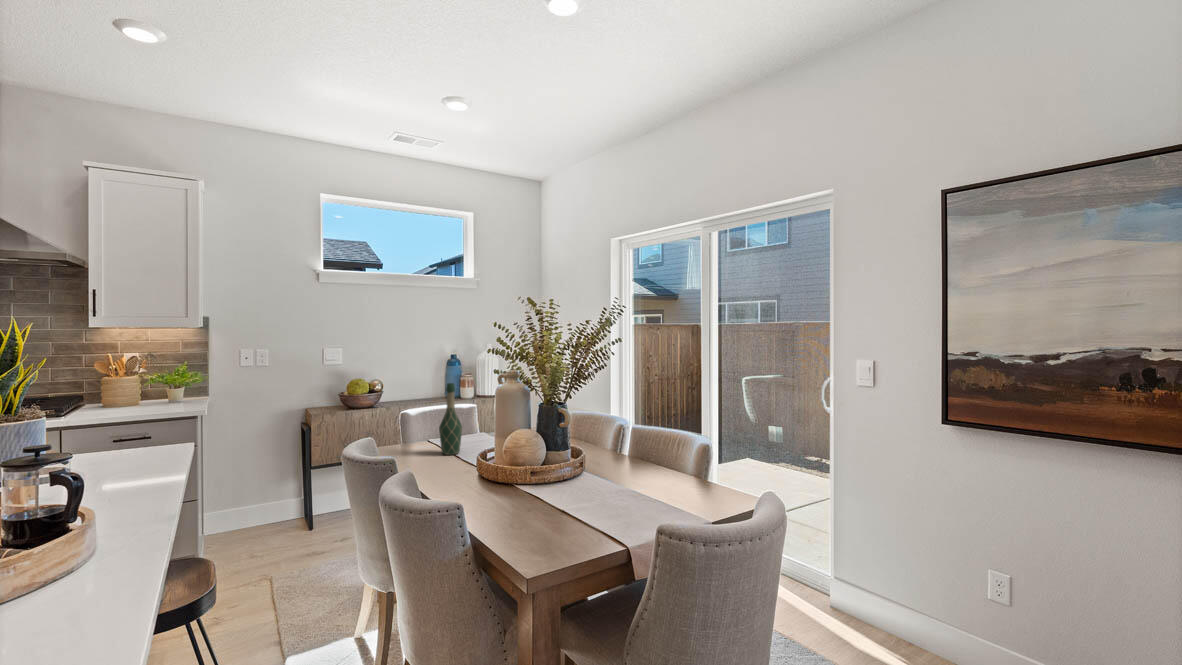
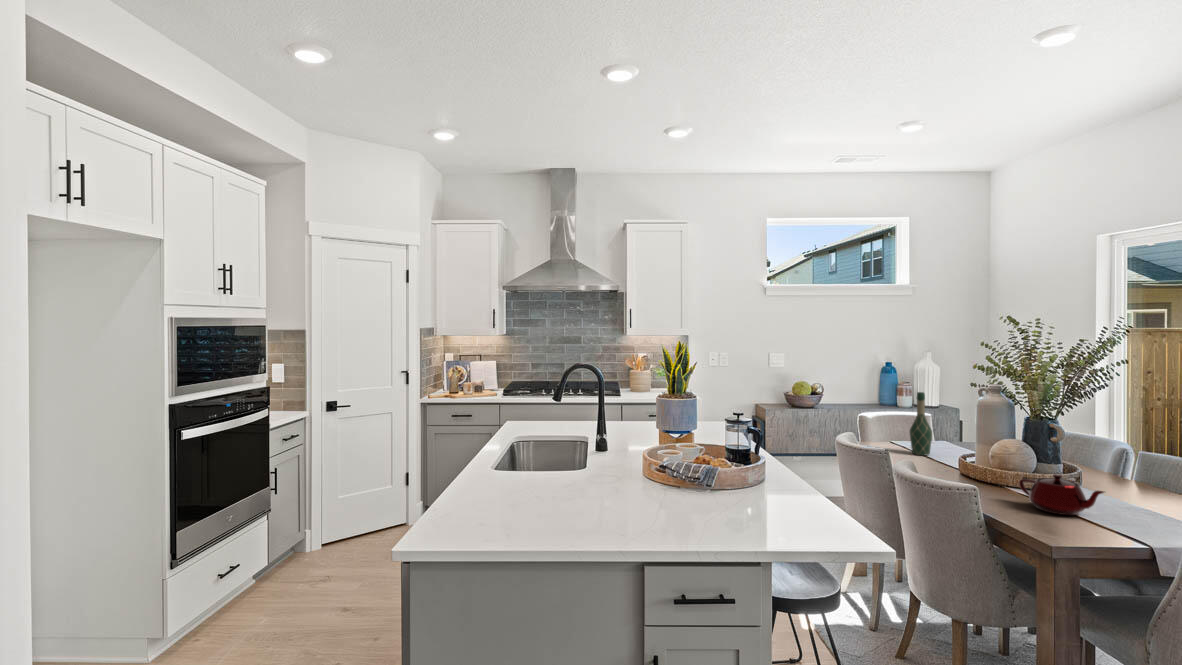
teapot: none [522,467,595,514] -> present [1019,474,1104,515]

